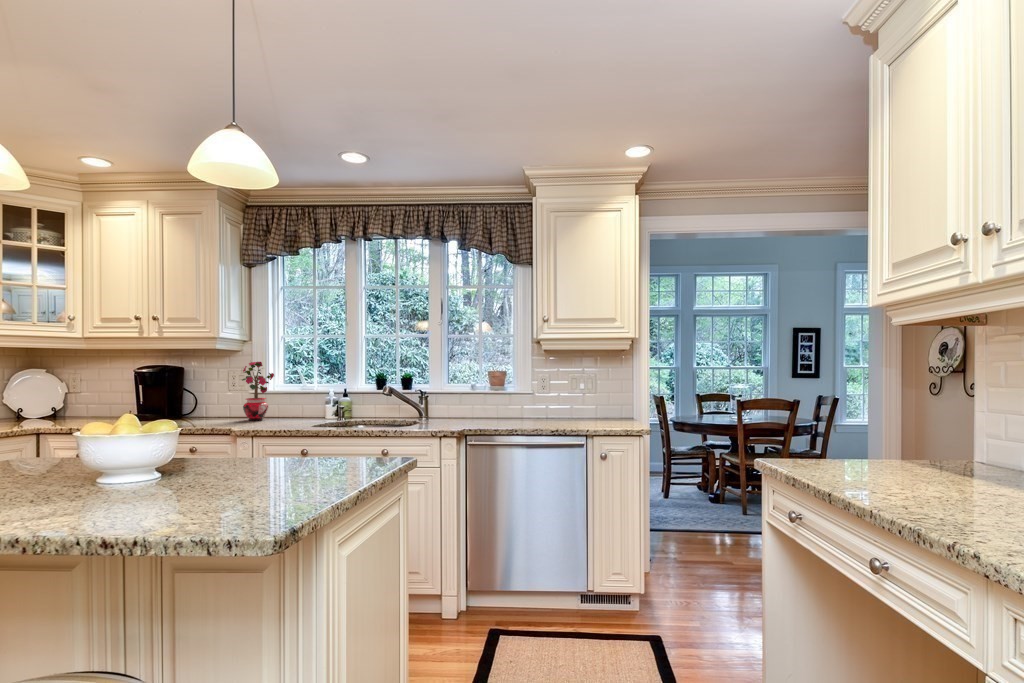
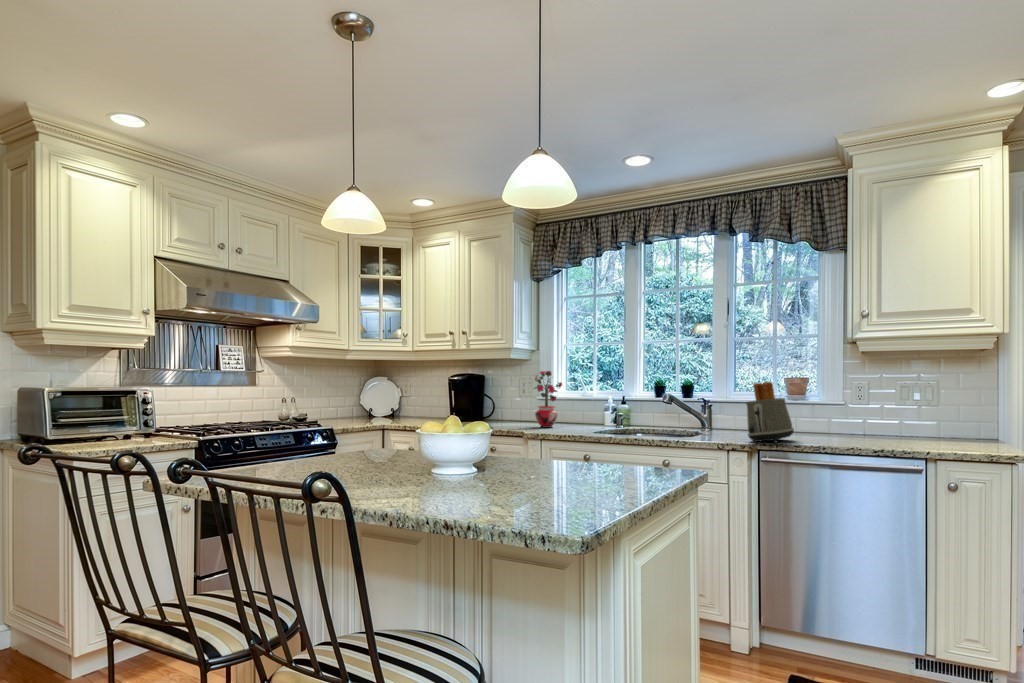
toaster: none [455,374,491,428] -> present [746,382,794,443]

